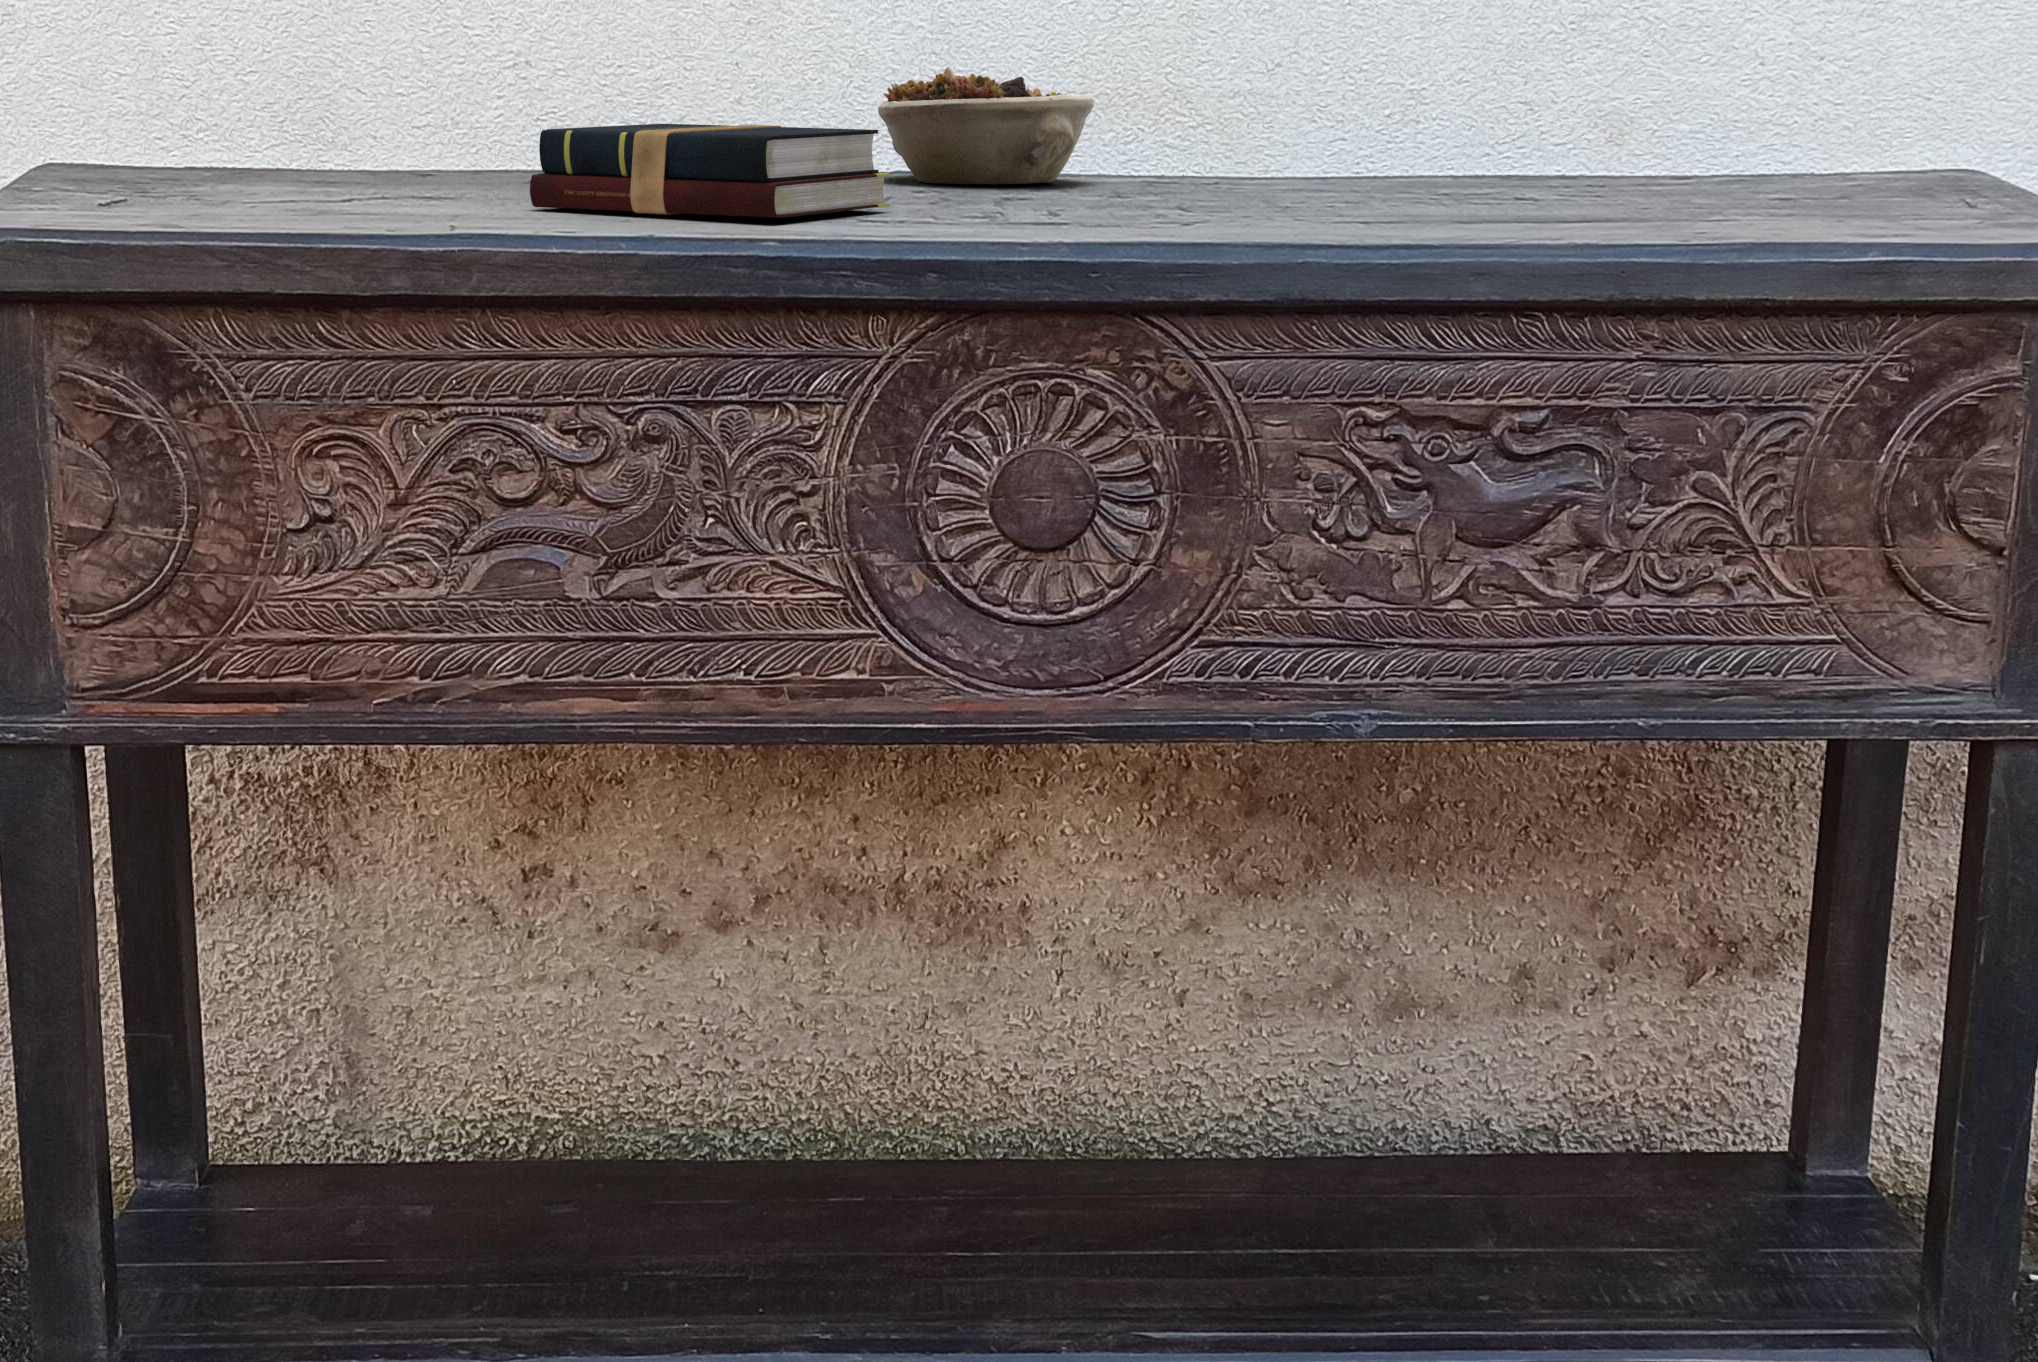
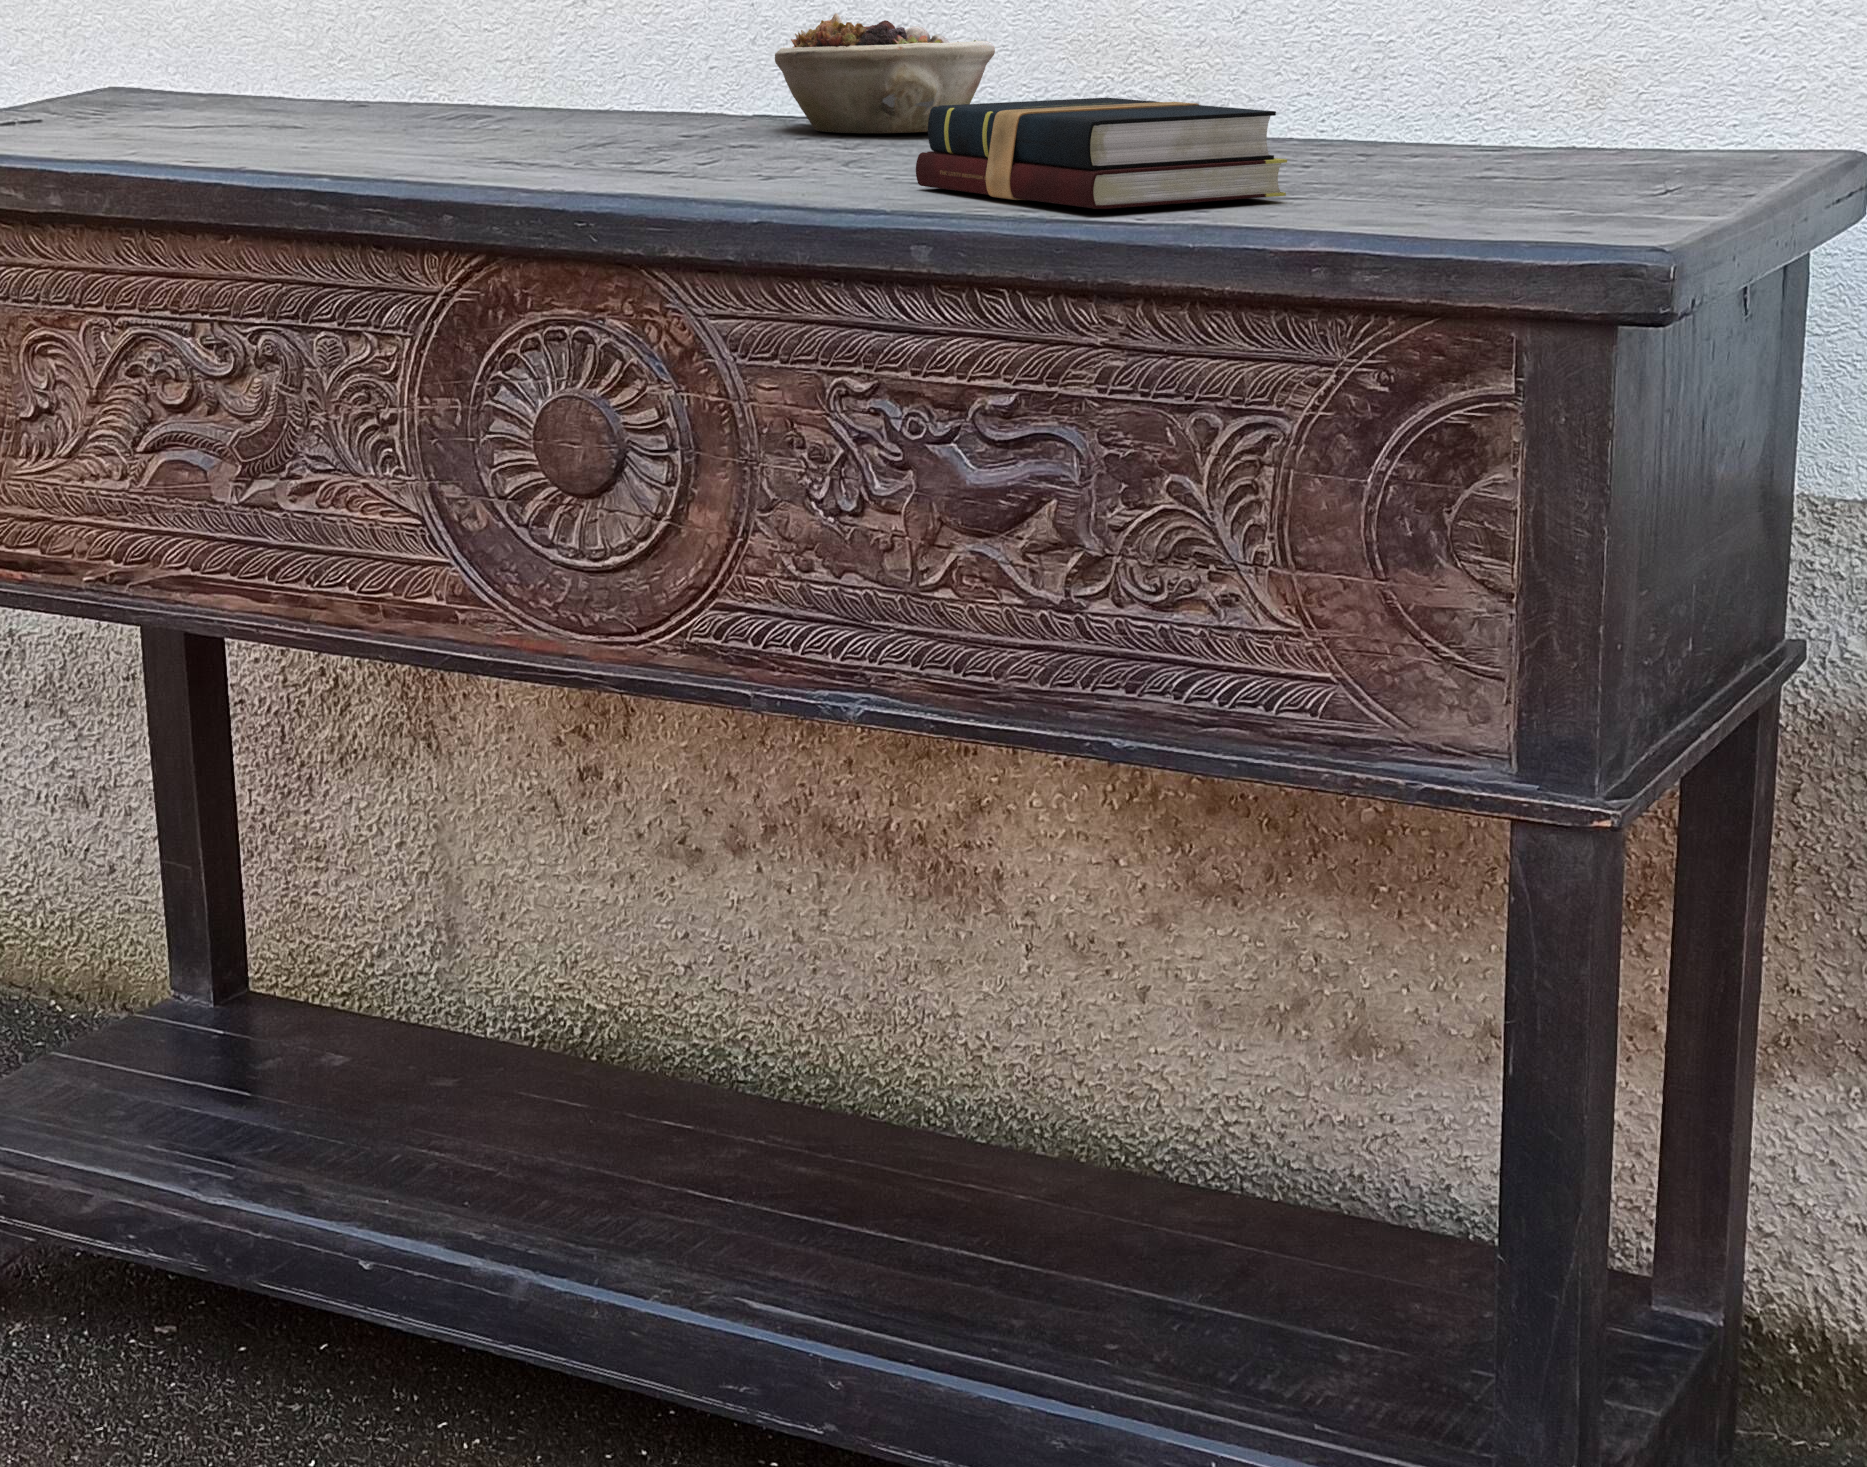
hardback book: present [530,124,890,218] -> present [916,98,1287,209]

